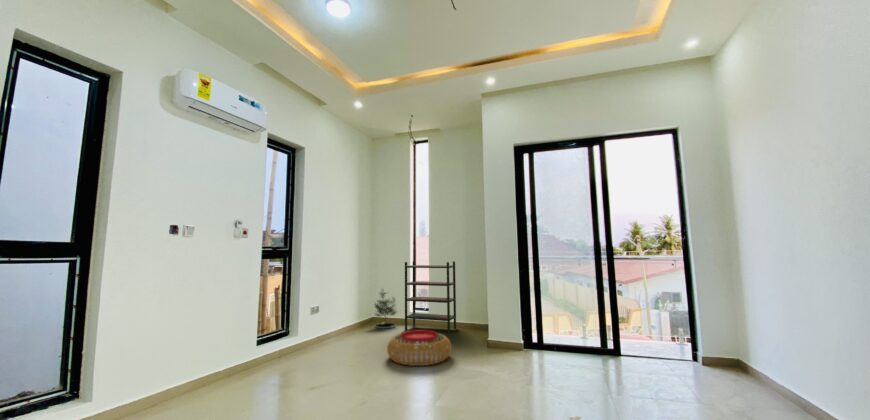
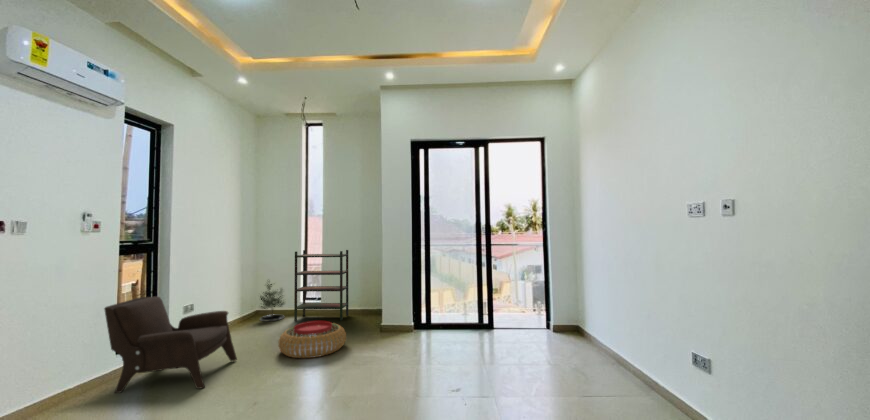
armchair: none [248,296,351,383] -> present [104,297,237,393]

